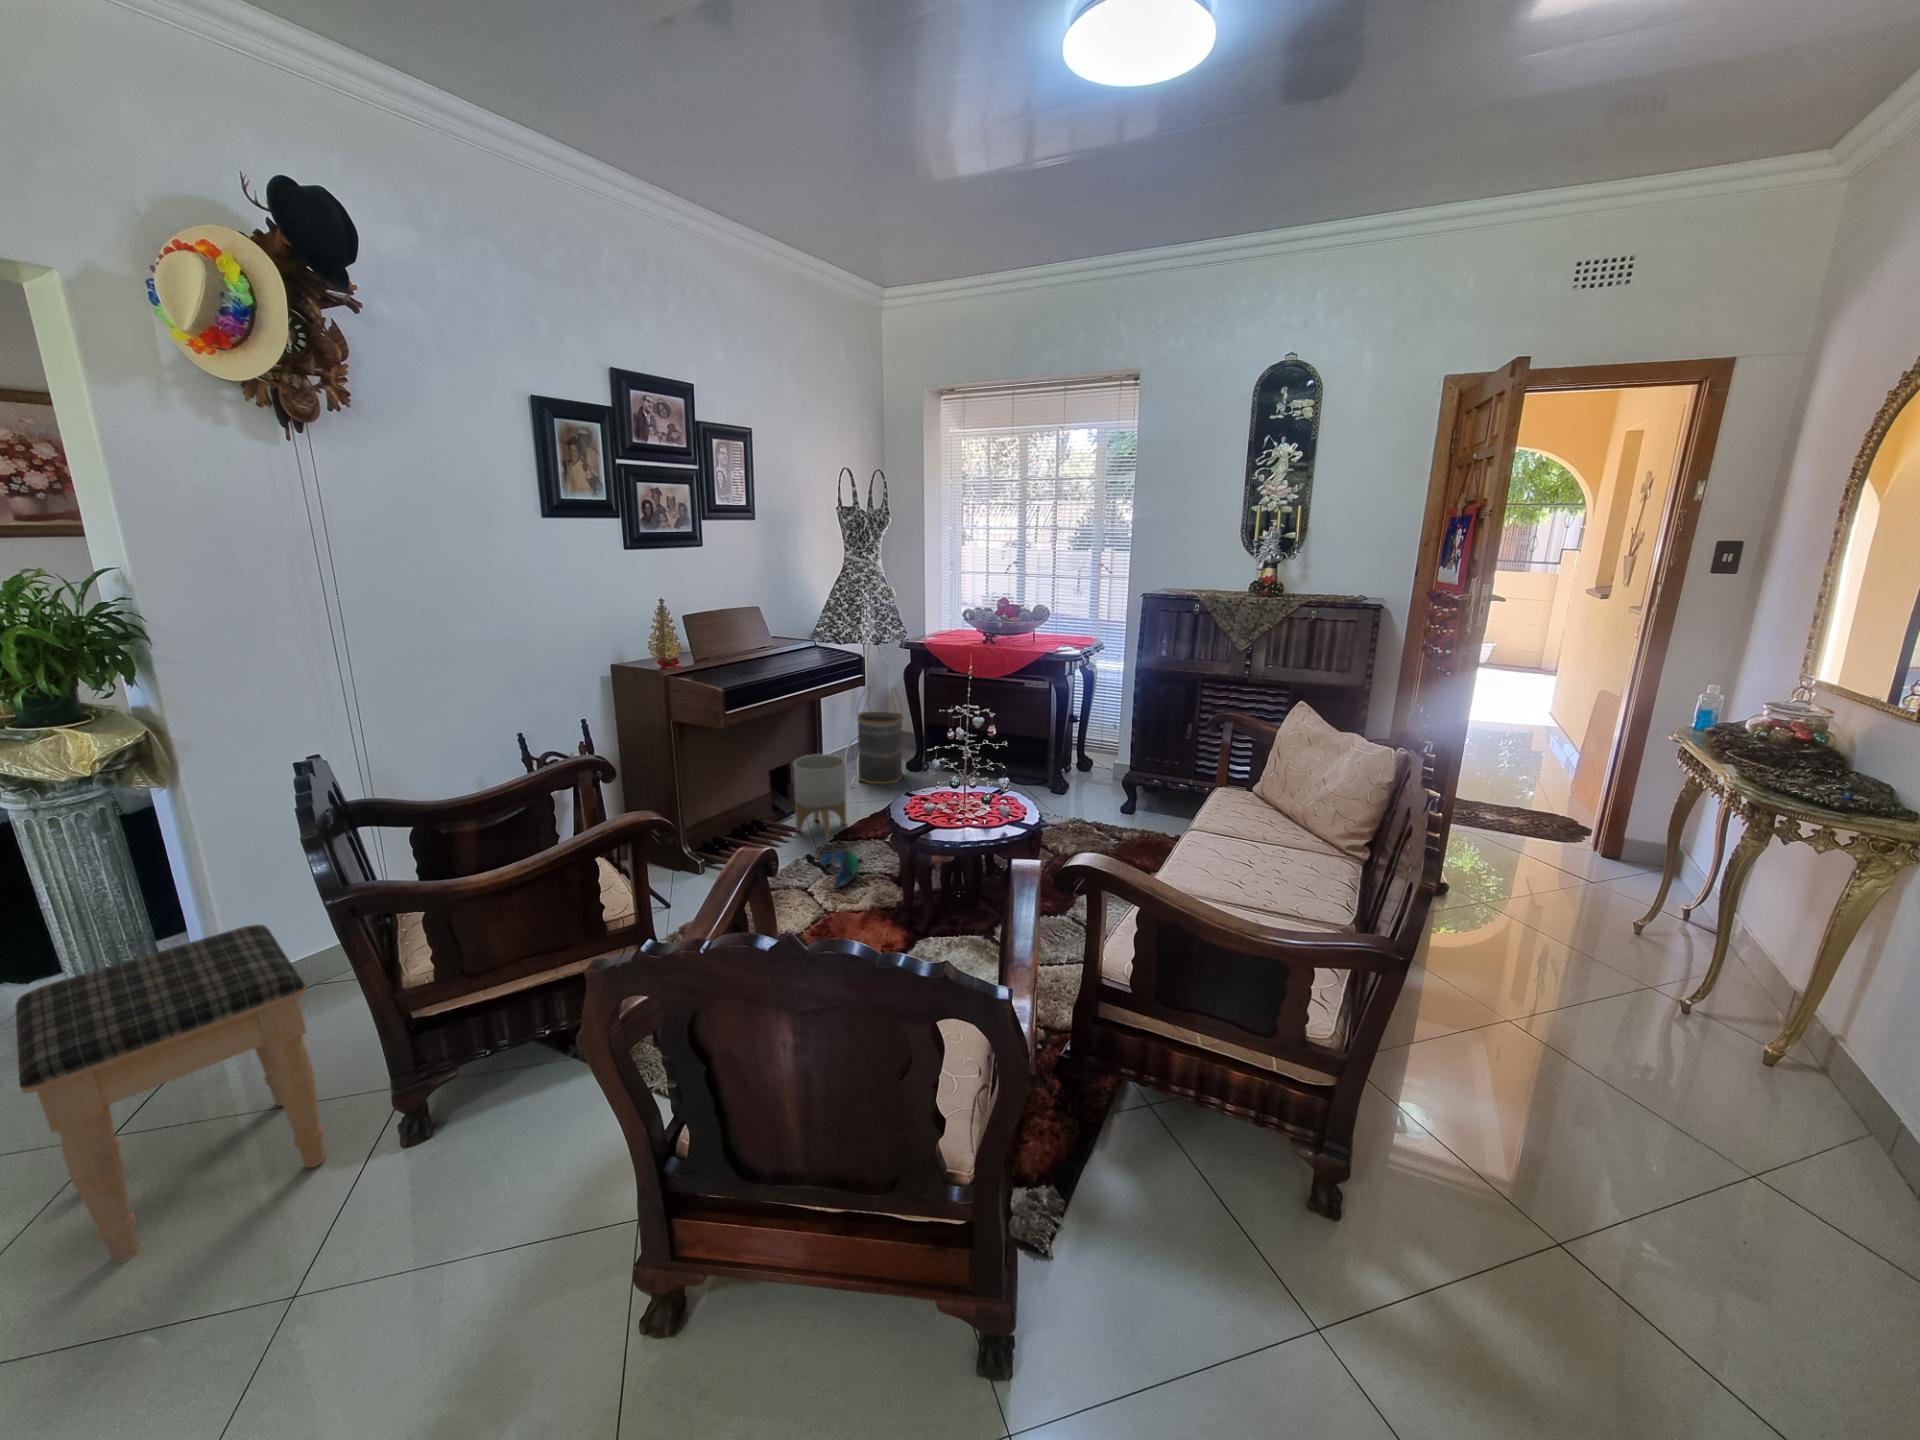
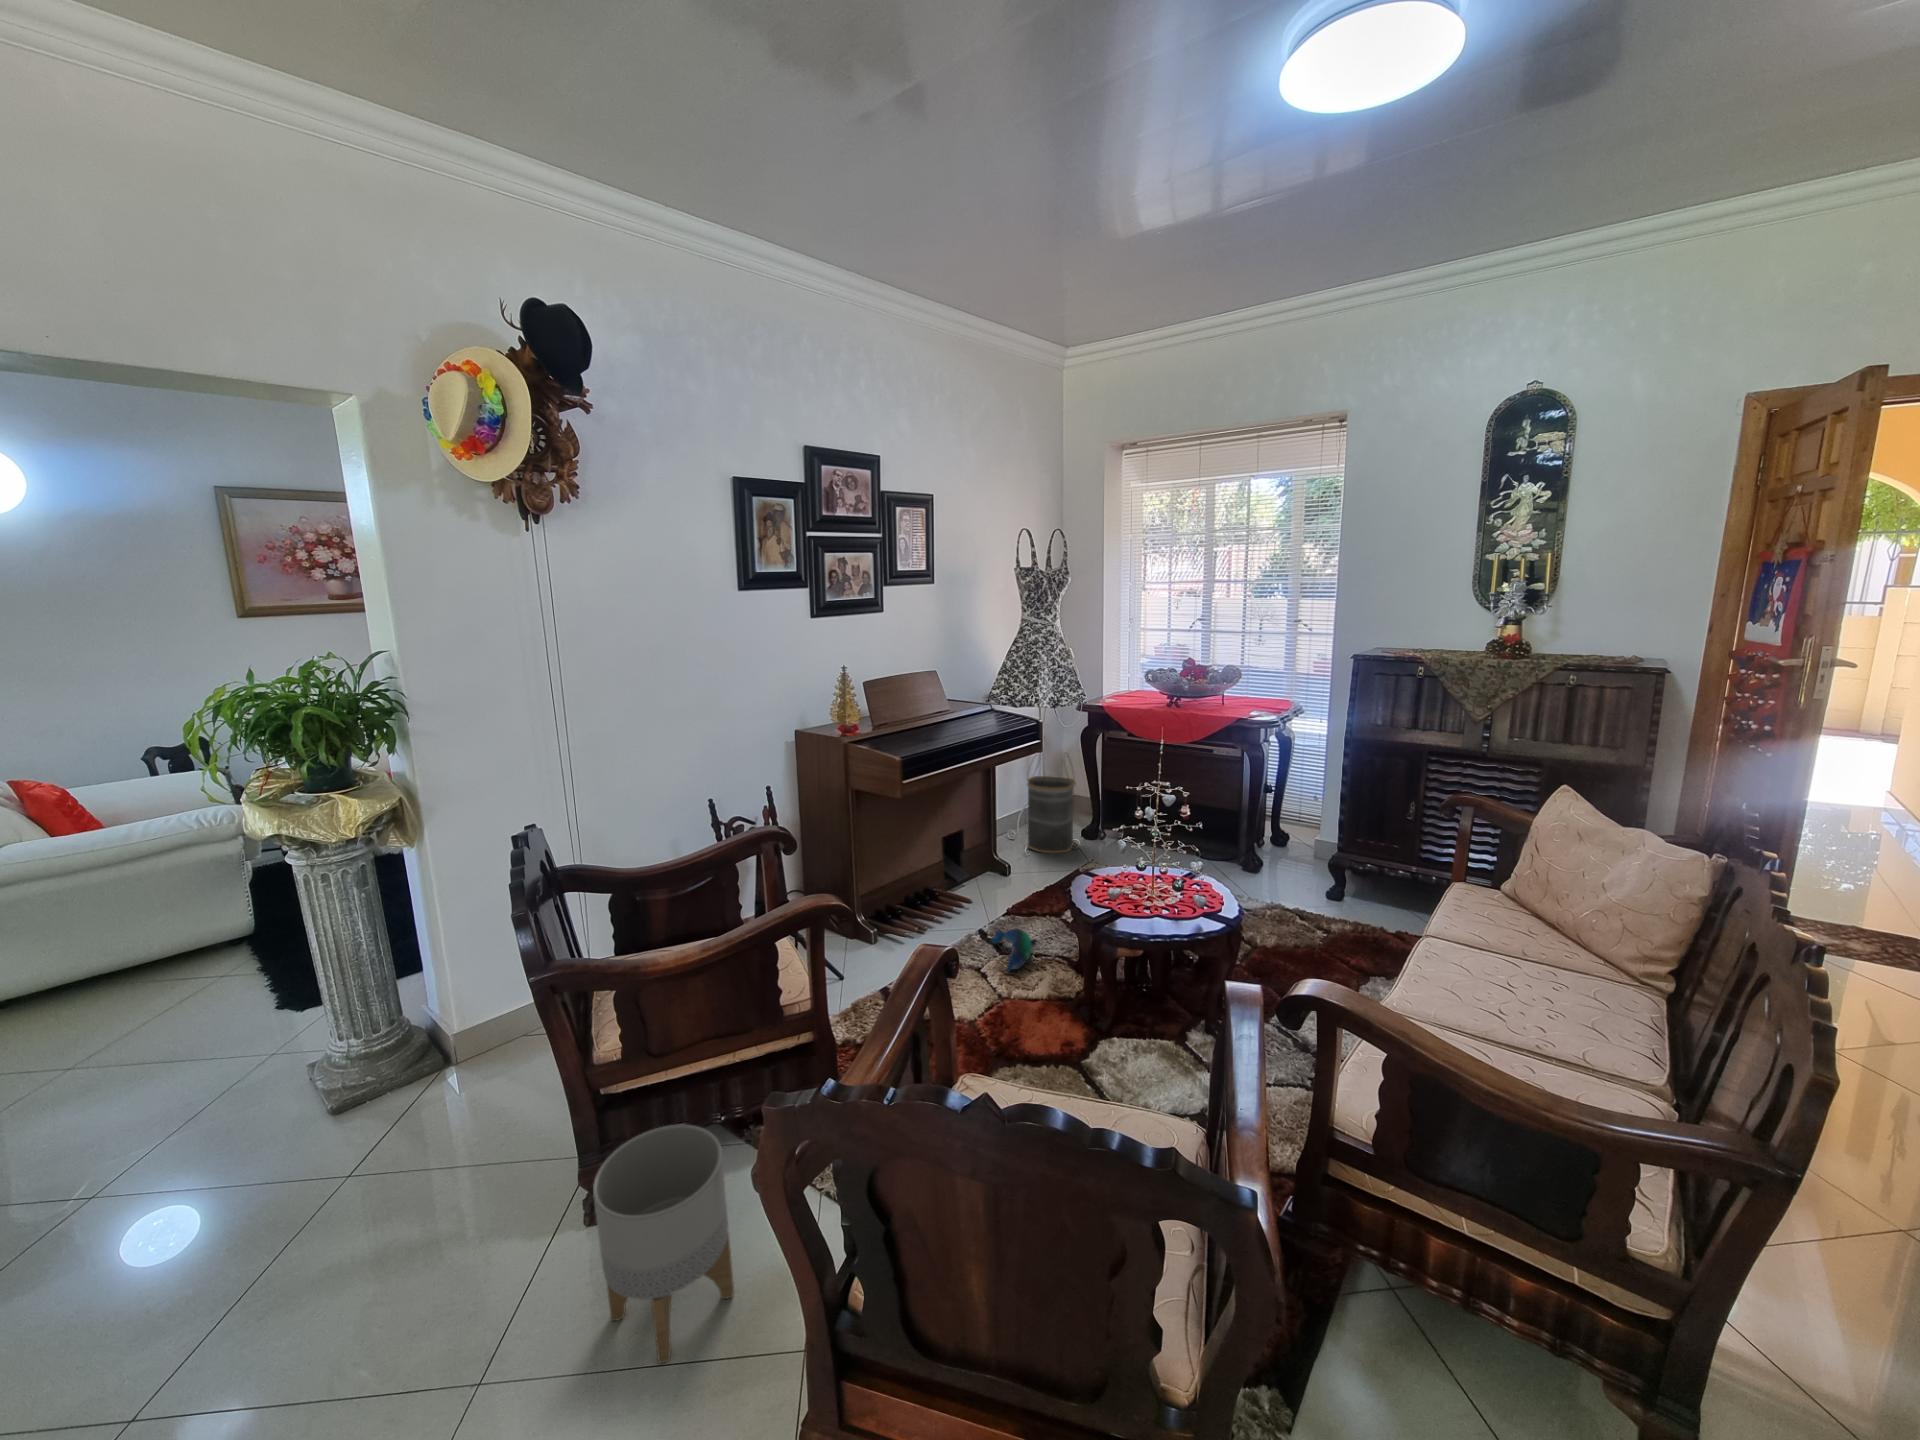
planter: present [793,754,846,836] -> present [593,1125,734,1363]
footstool: present [15,925,325,1263] -> none [267,986,515,1322]

